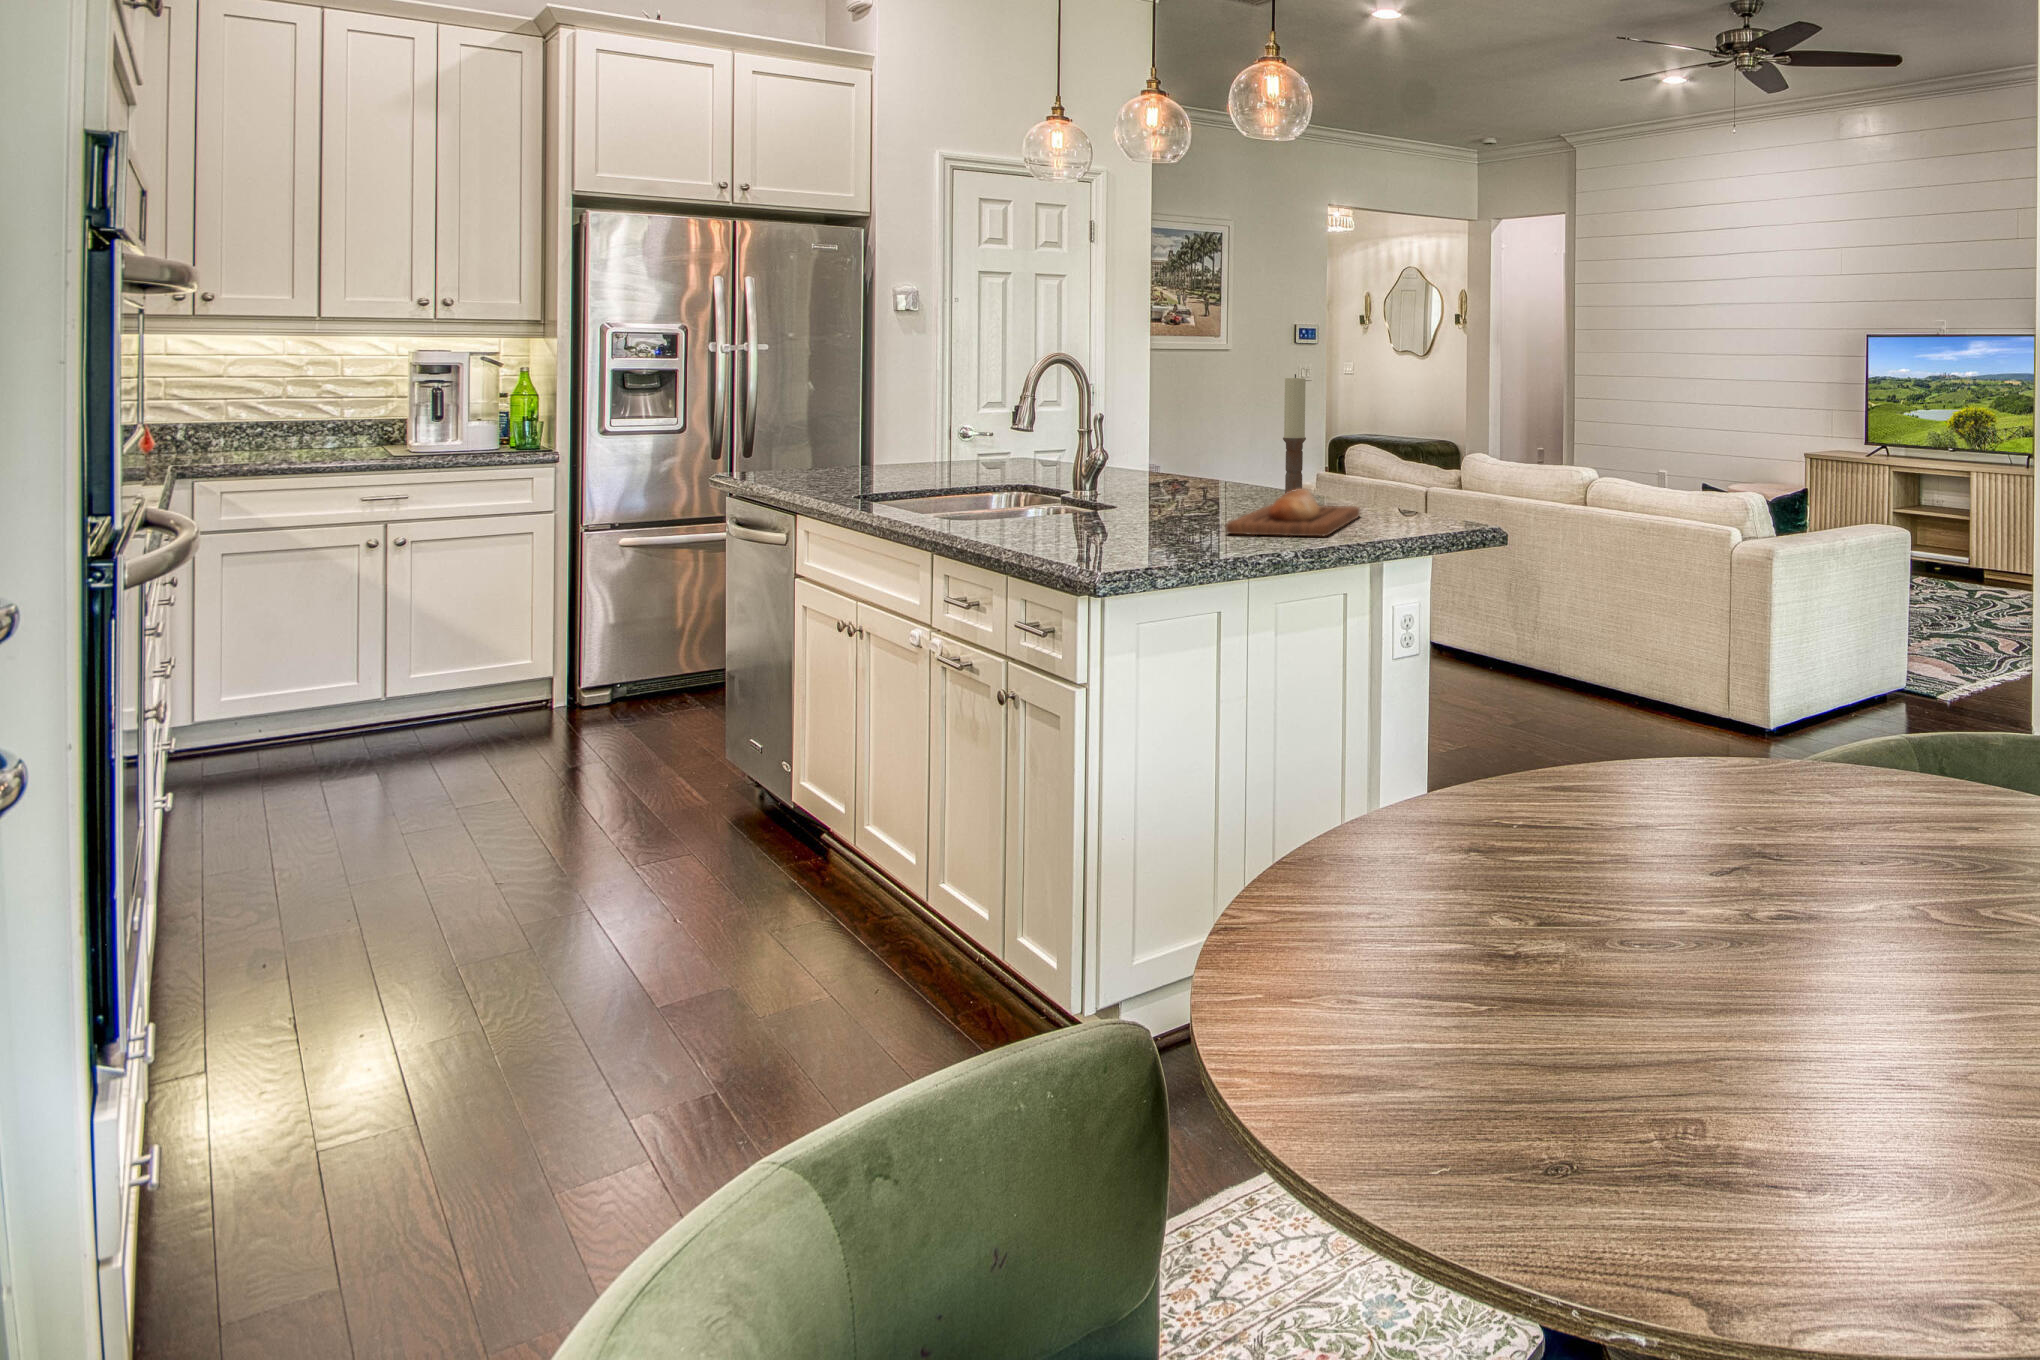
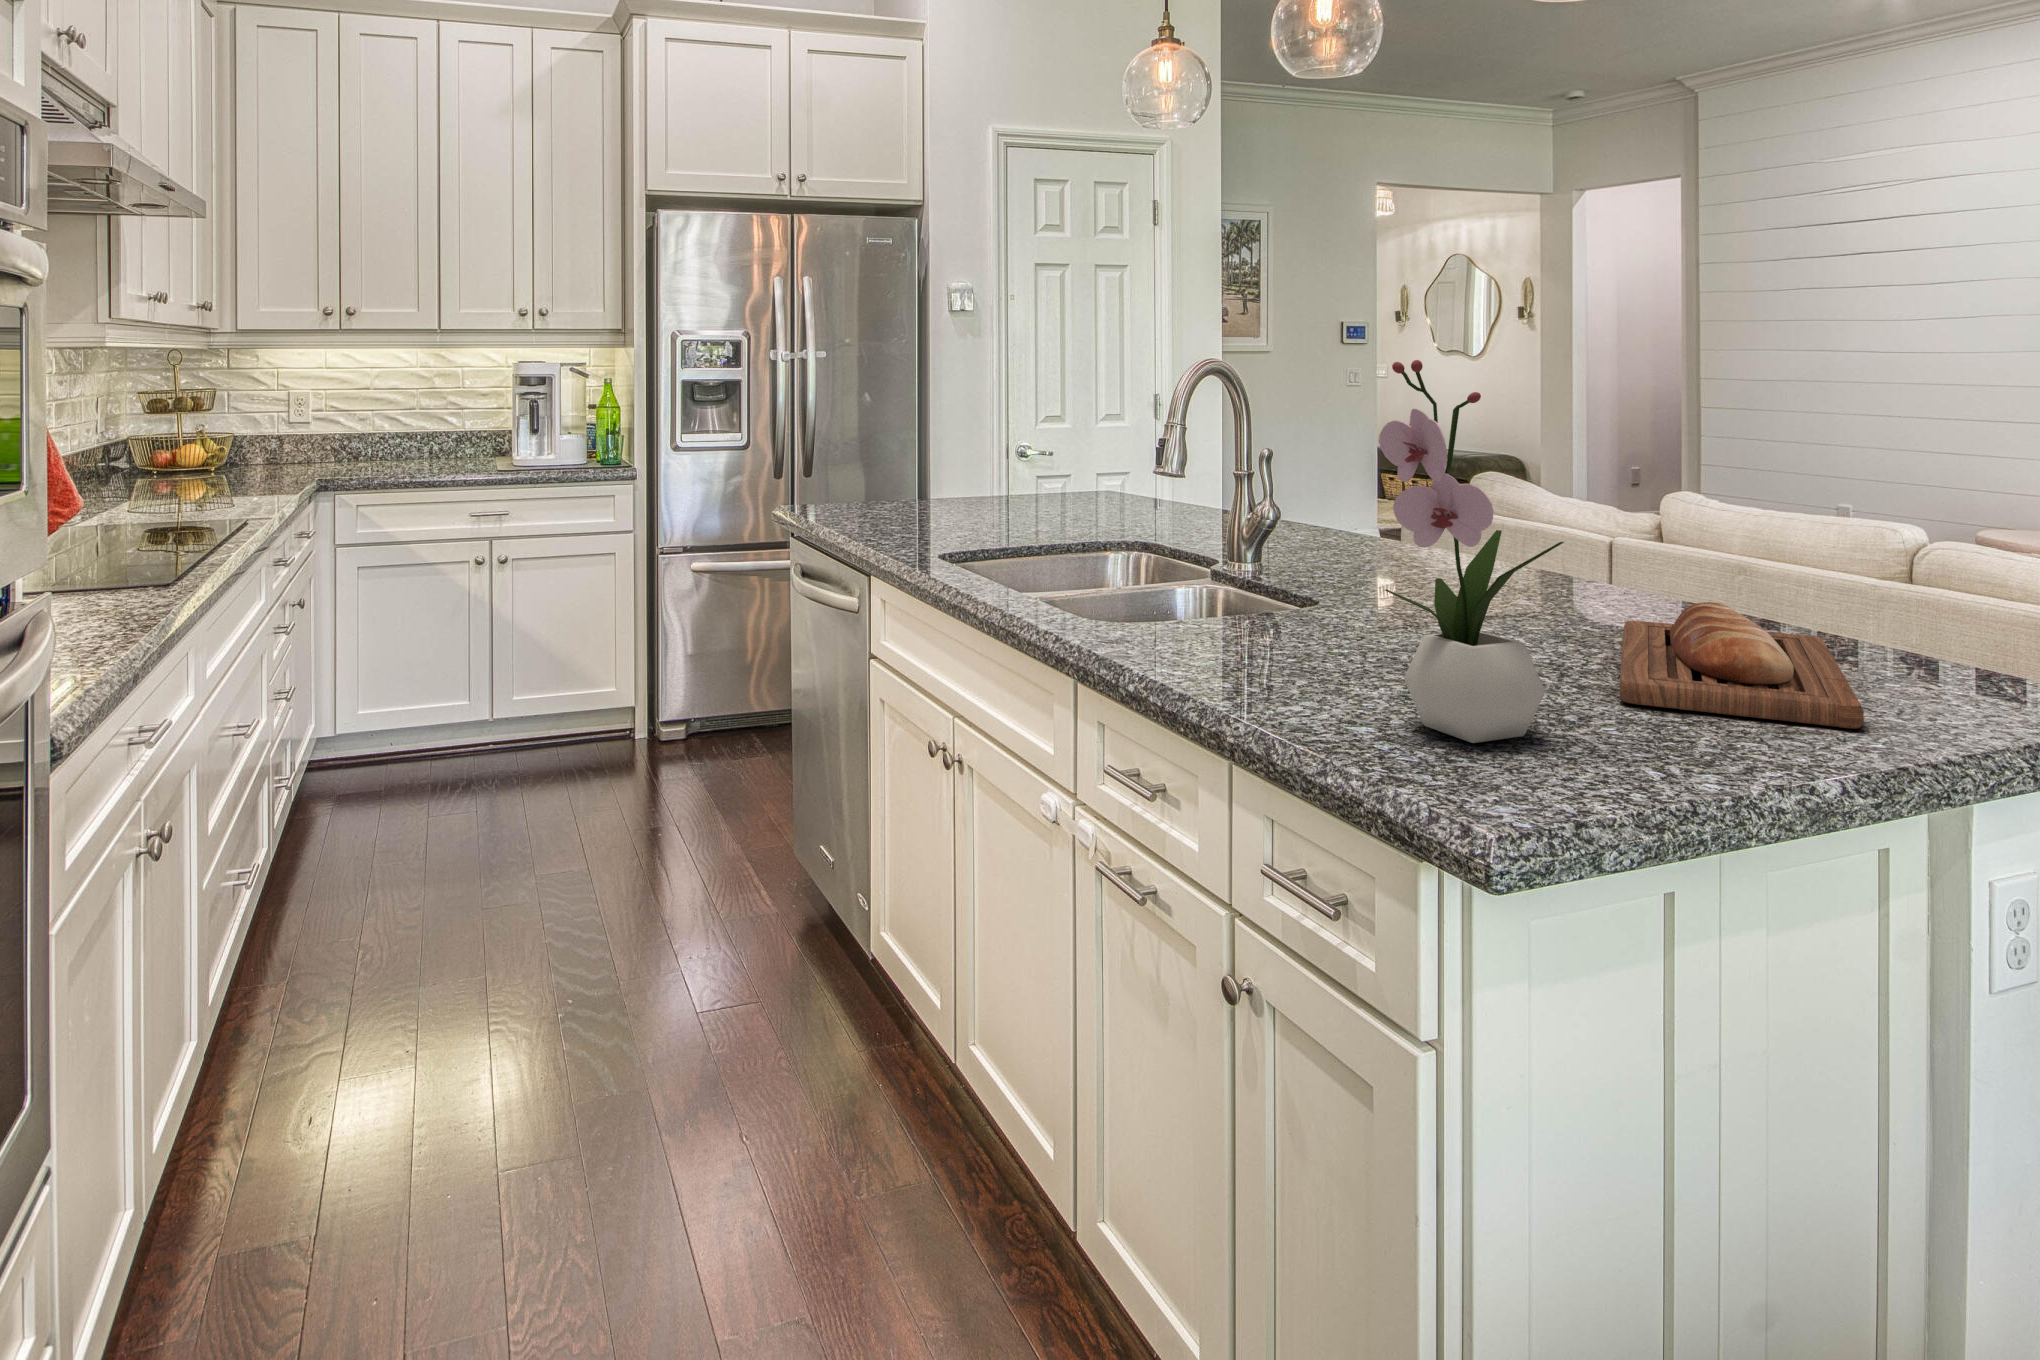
flower arrangement: none [1087,351,1178,548] -> present [1379,360,1564,743]
candle: present [1283,374,1306,494] -> none [1618,389,1662,619]

